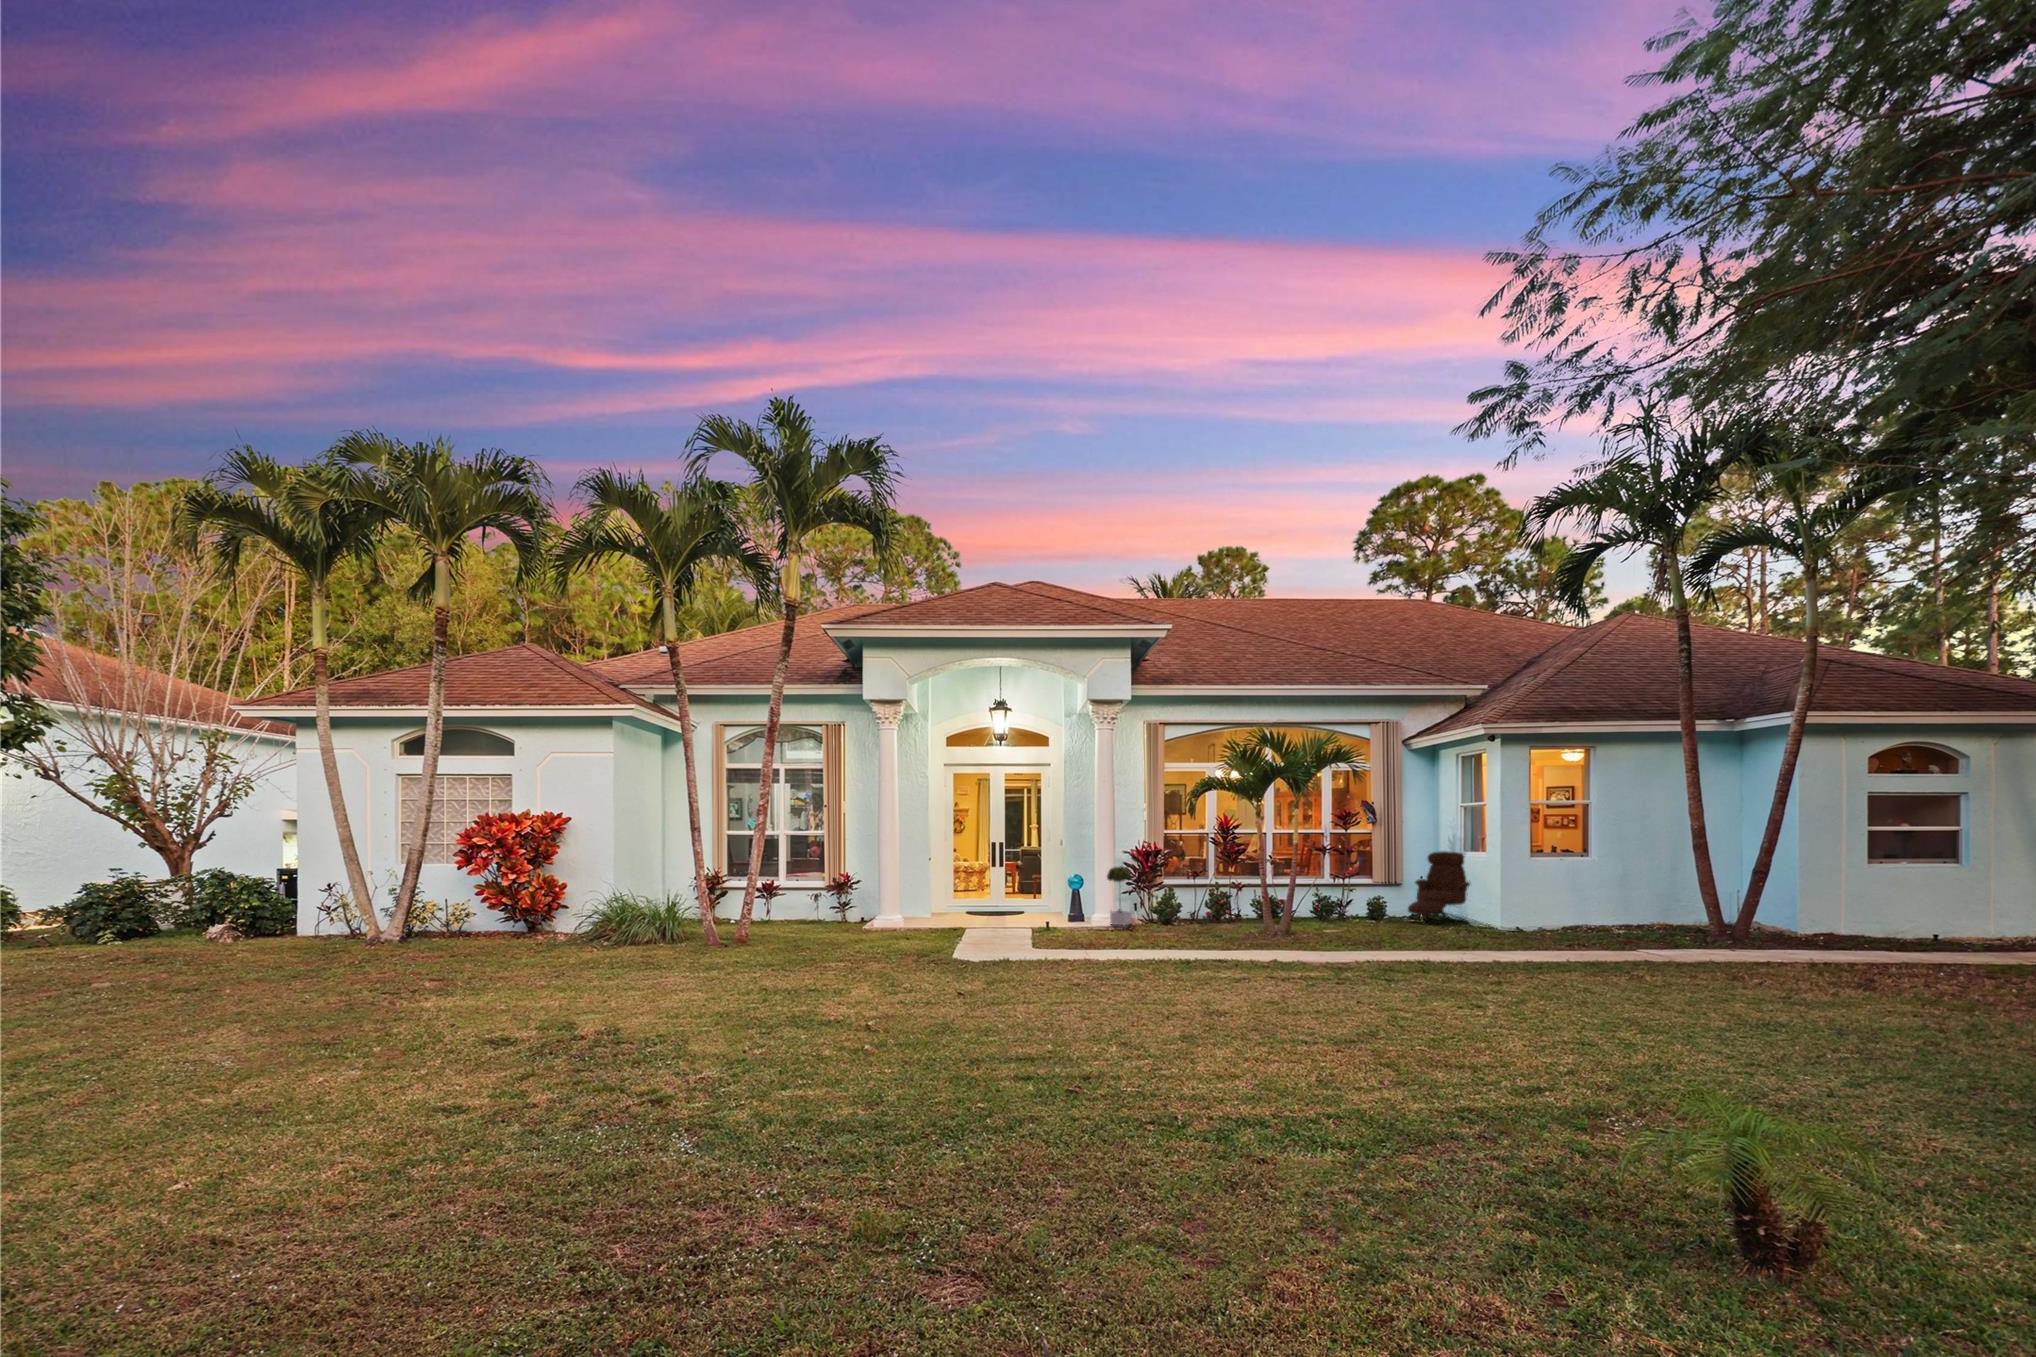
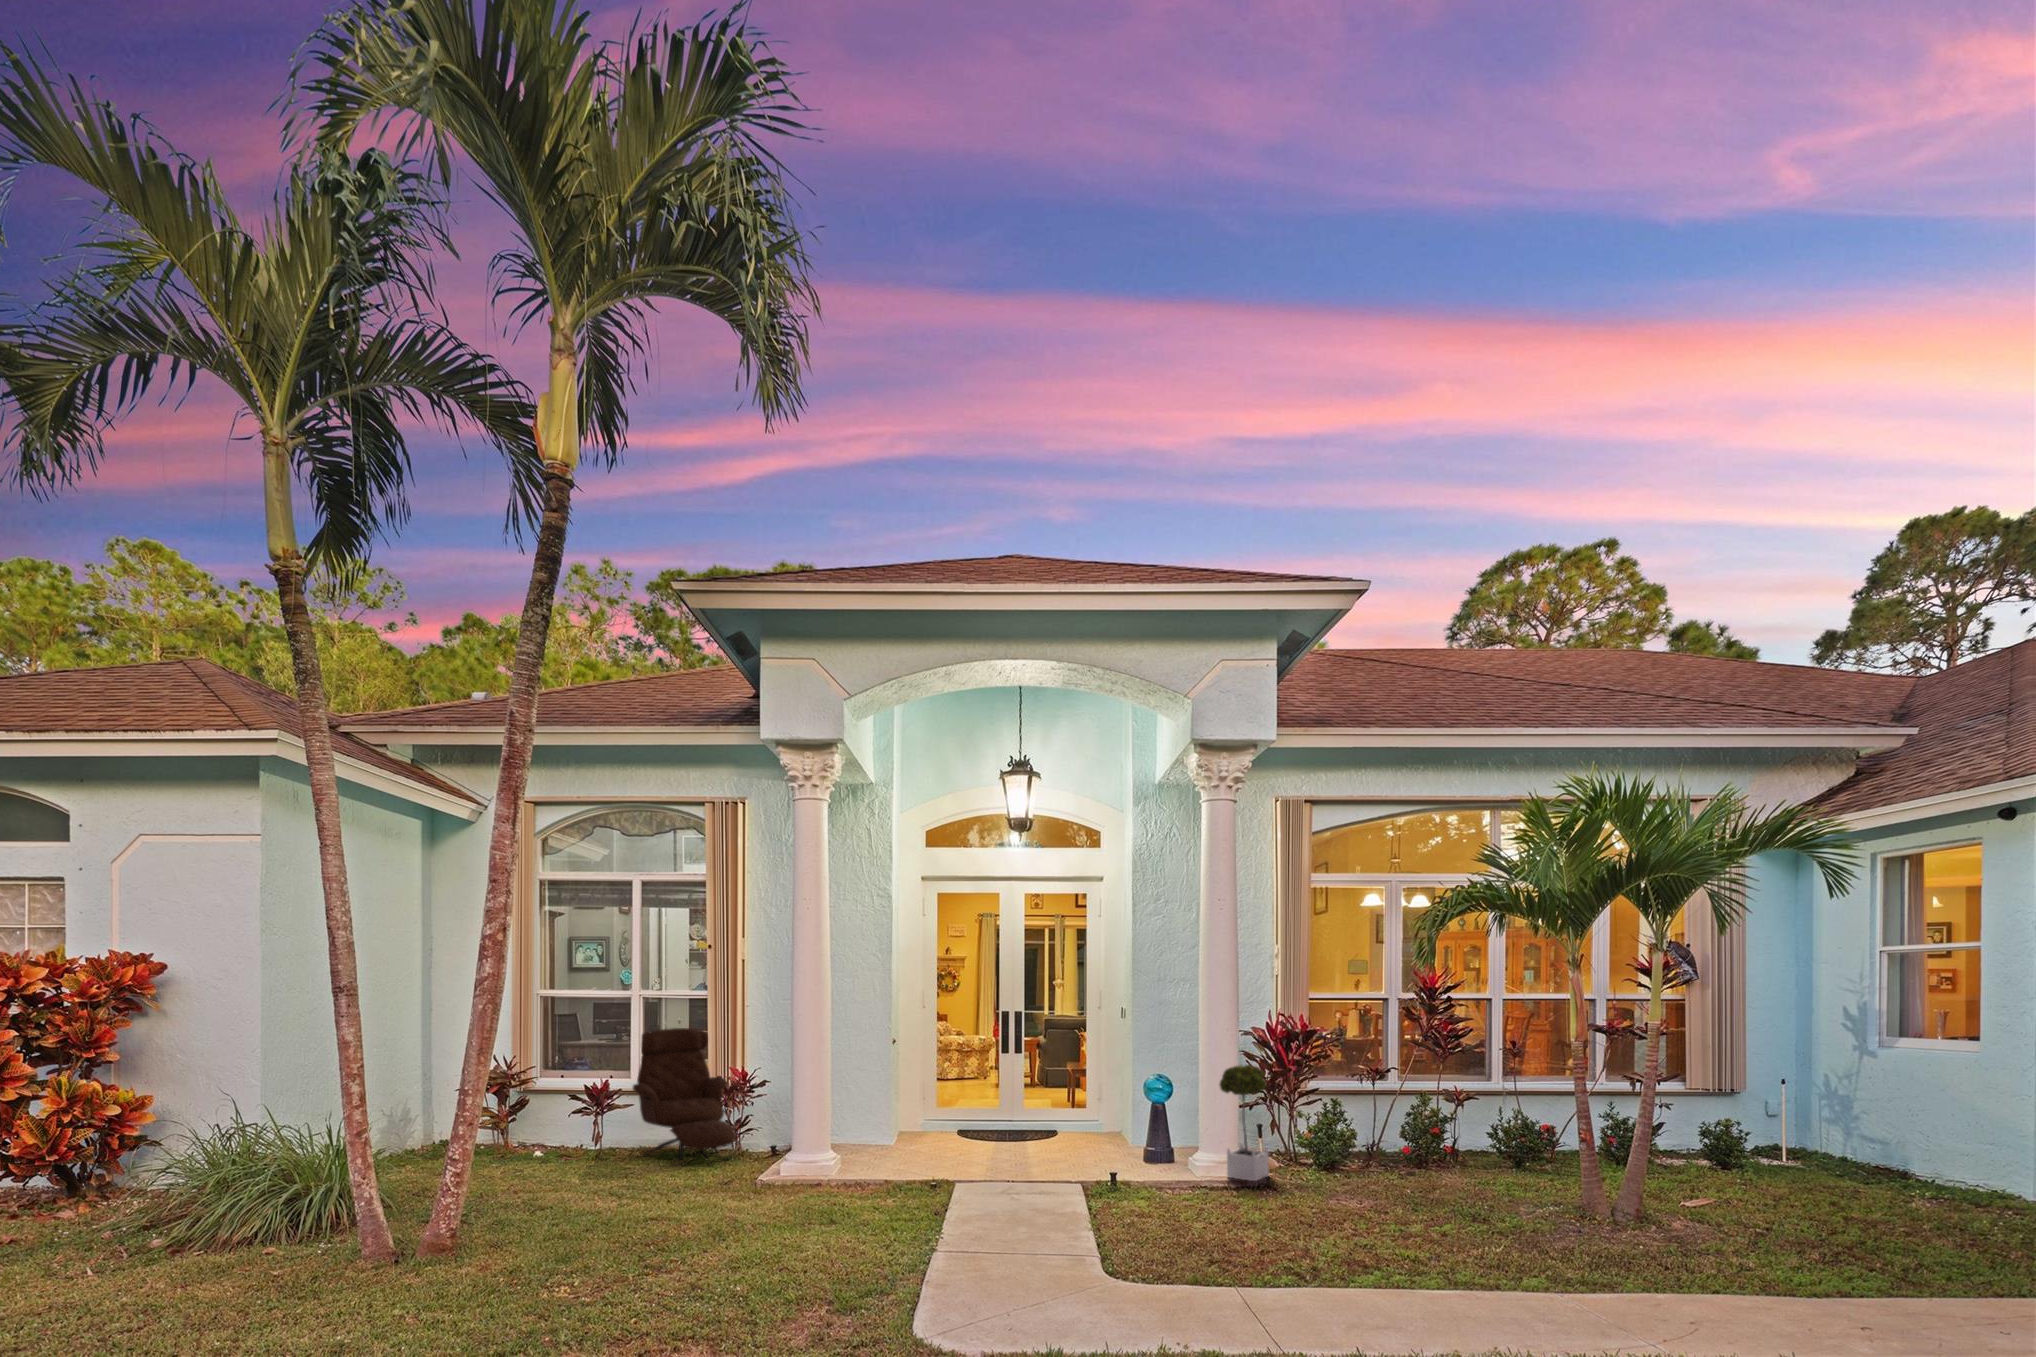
lounge chair: present [1408,851,1470,924] -> present [633,1028,736,1166]

